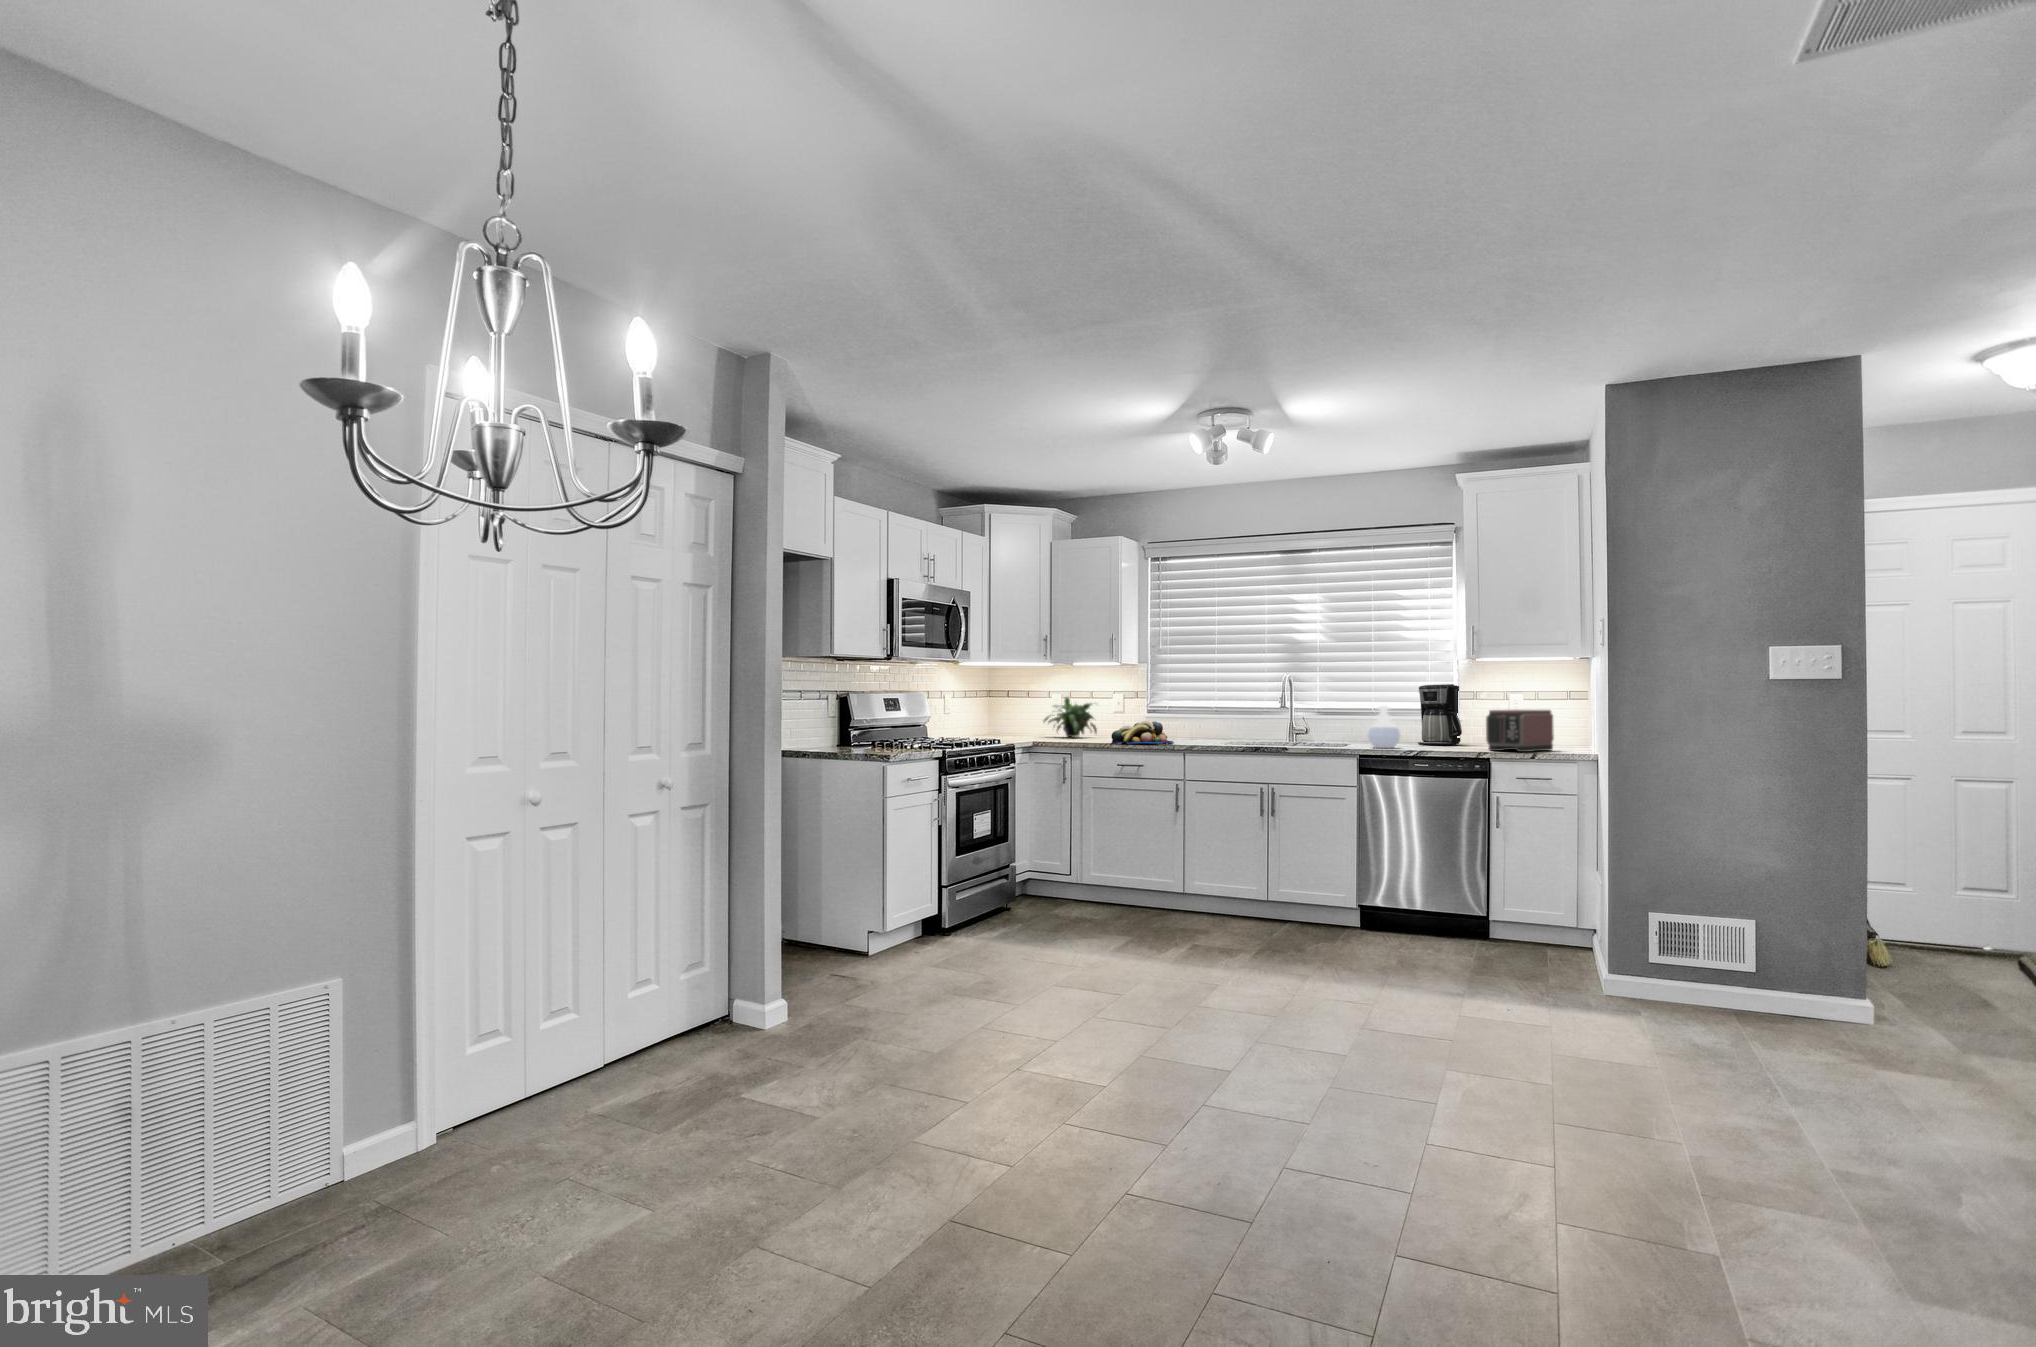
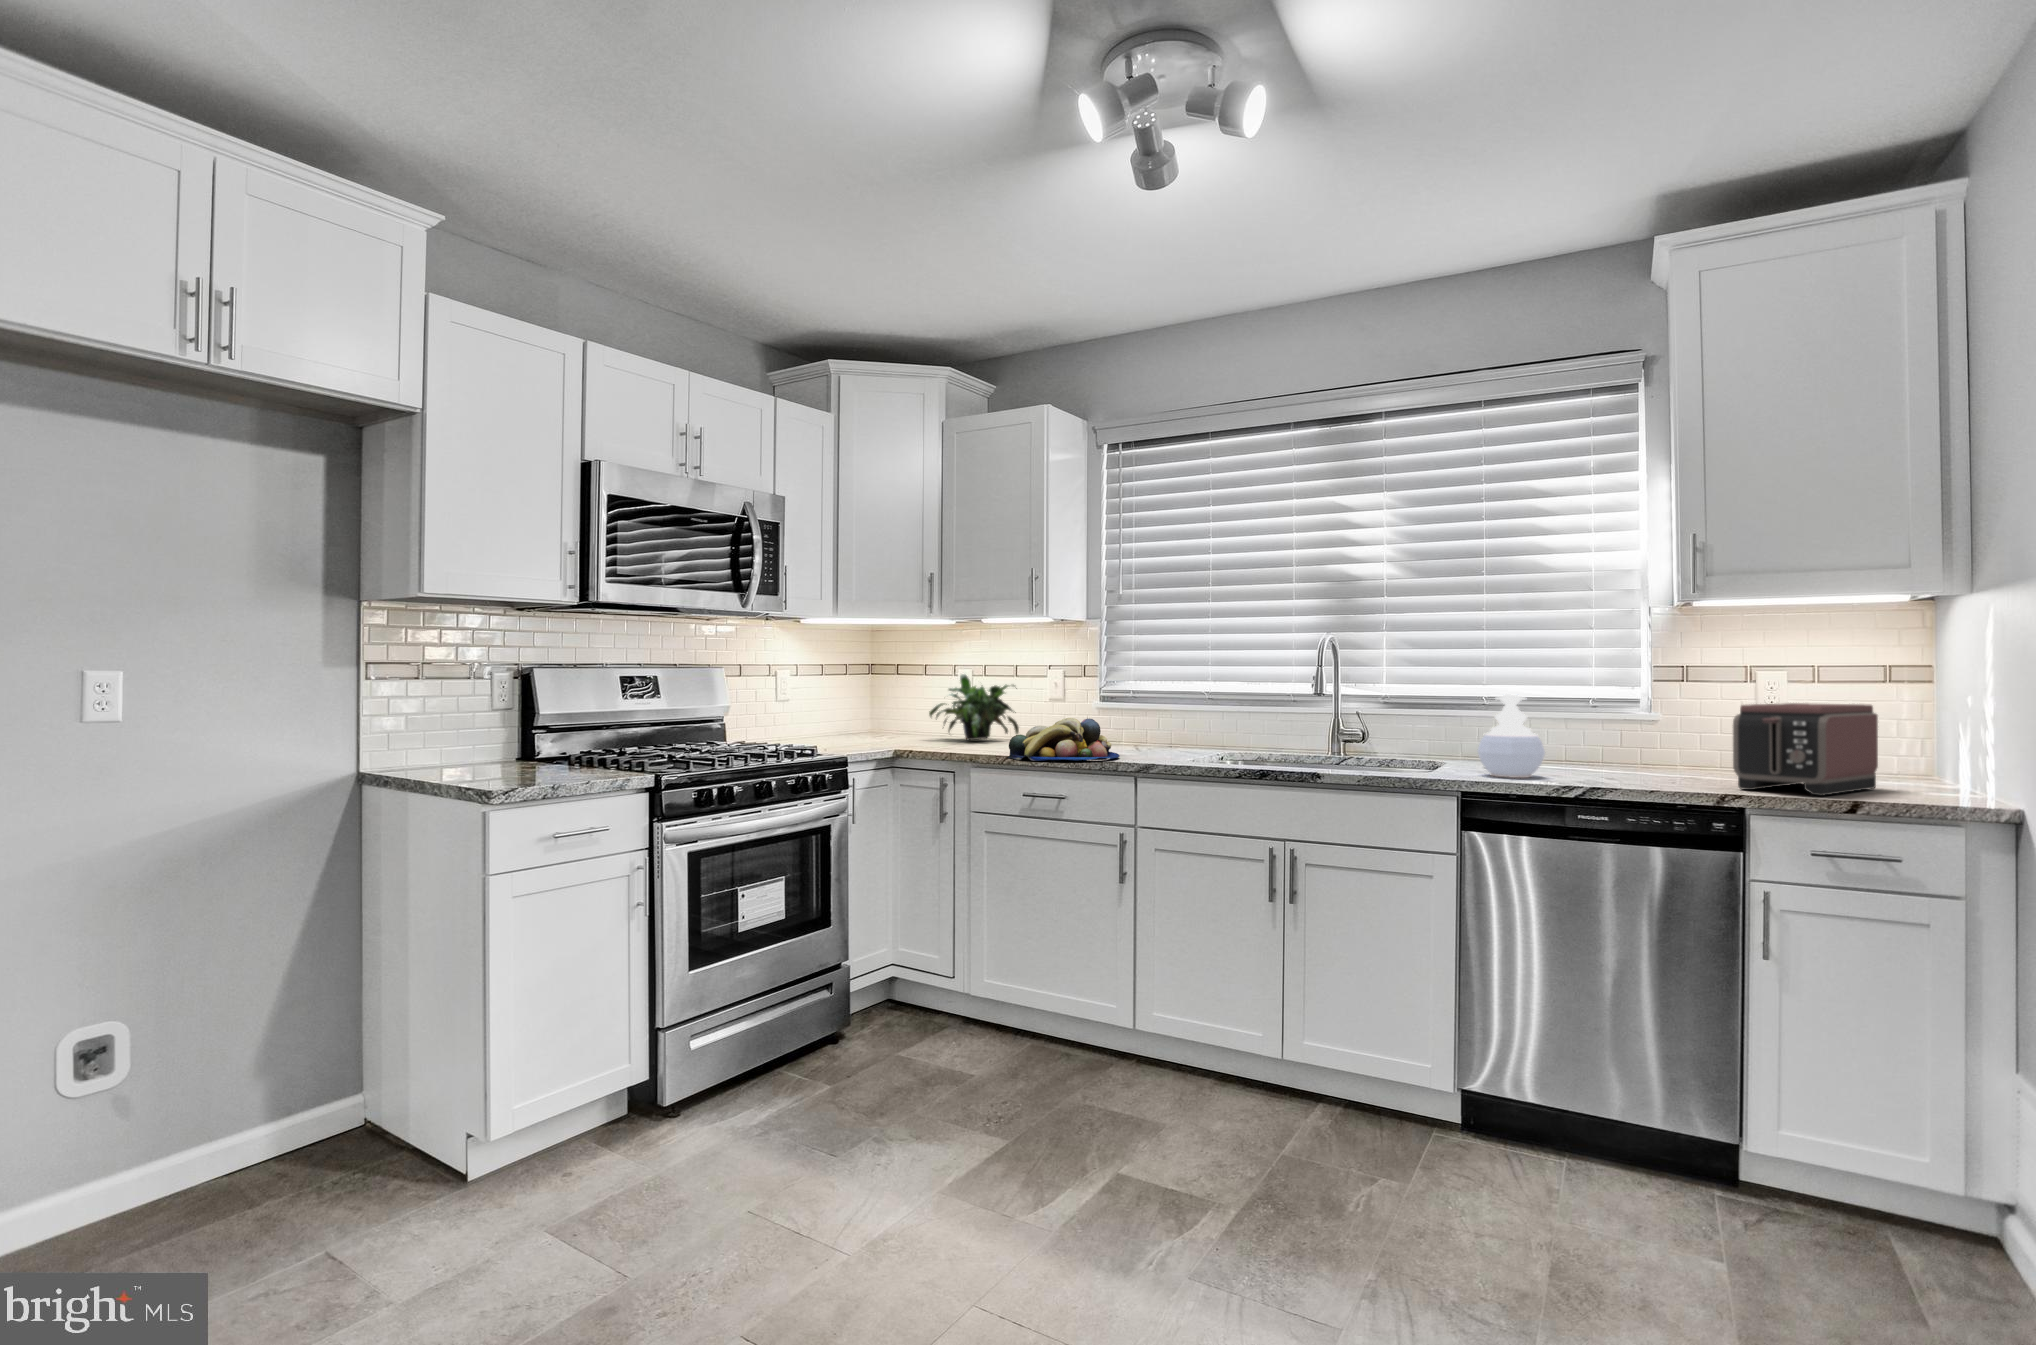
coffee maker: present [1418,684,1462,745] -> none [1571,653,1660,768]

